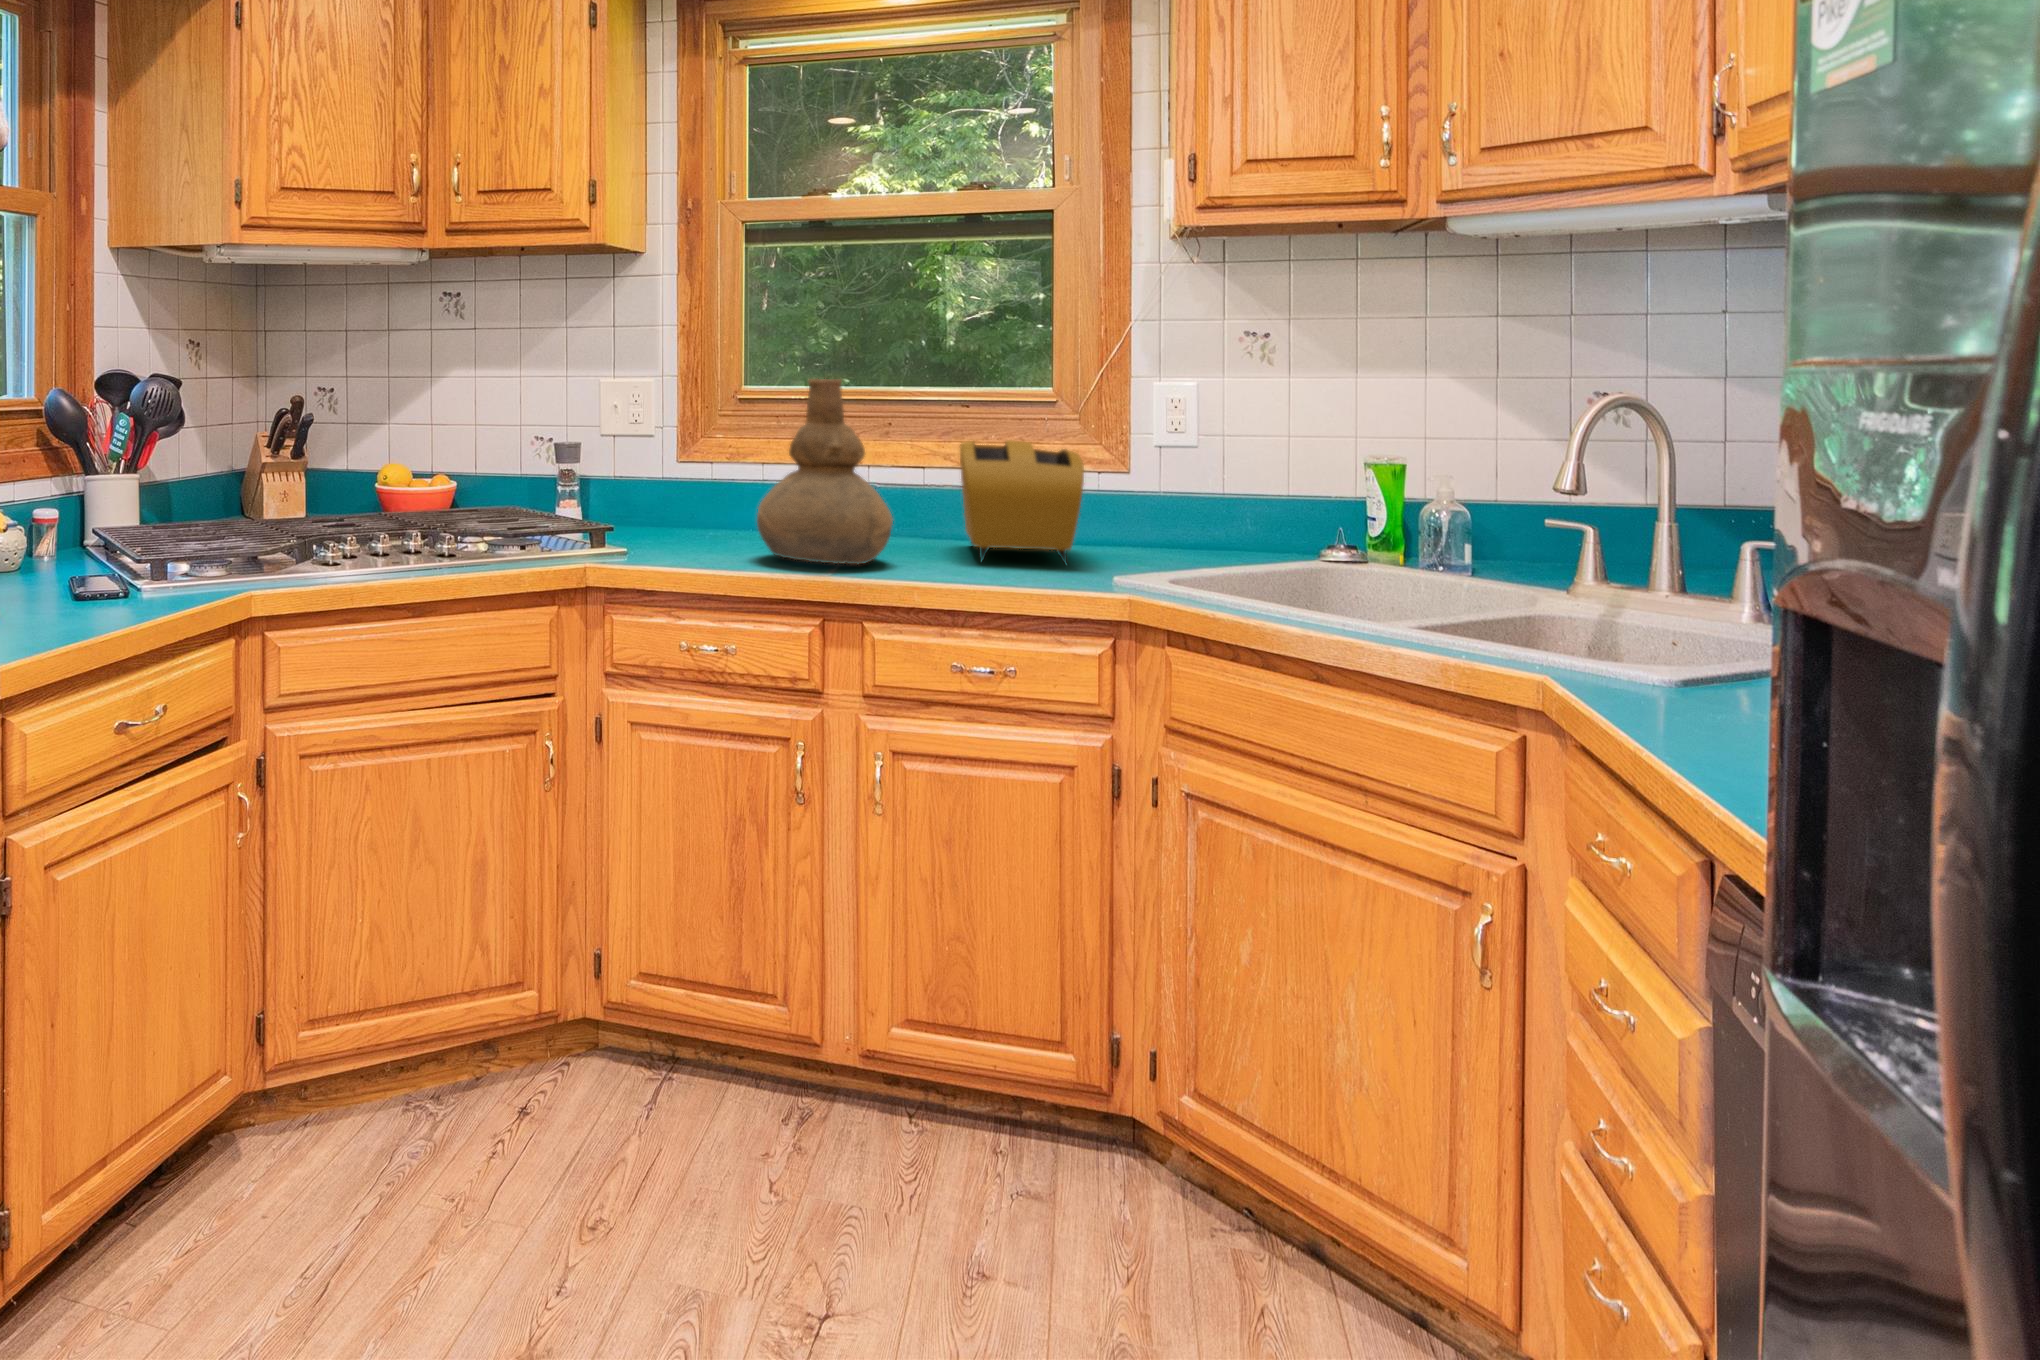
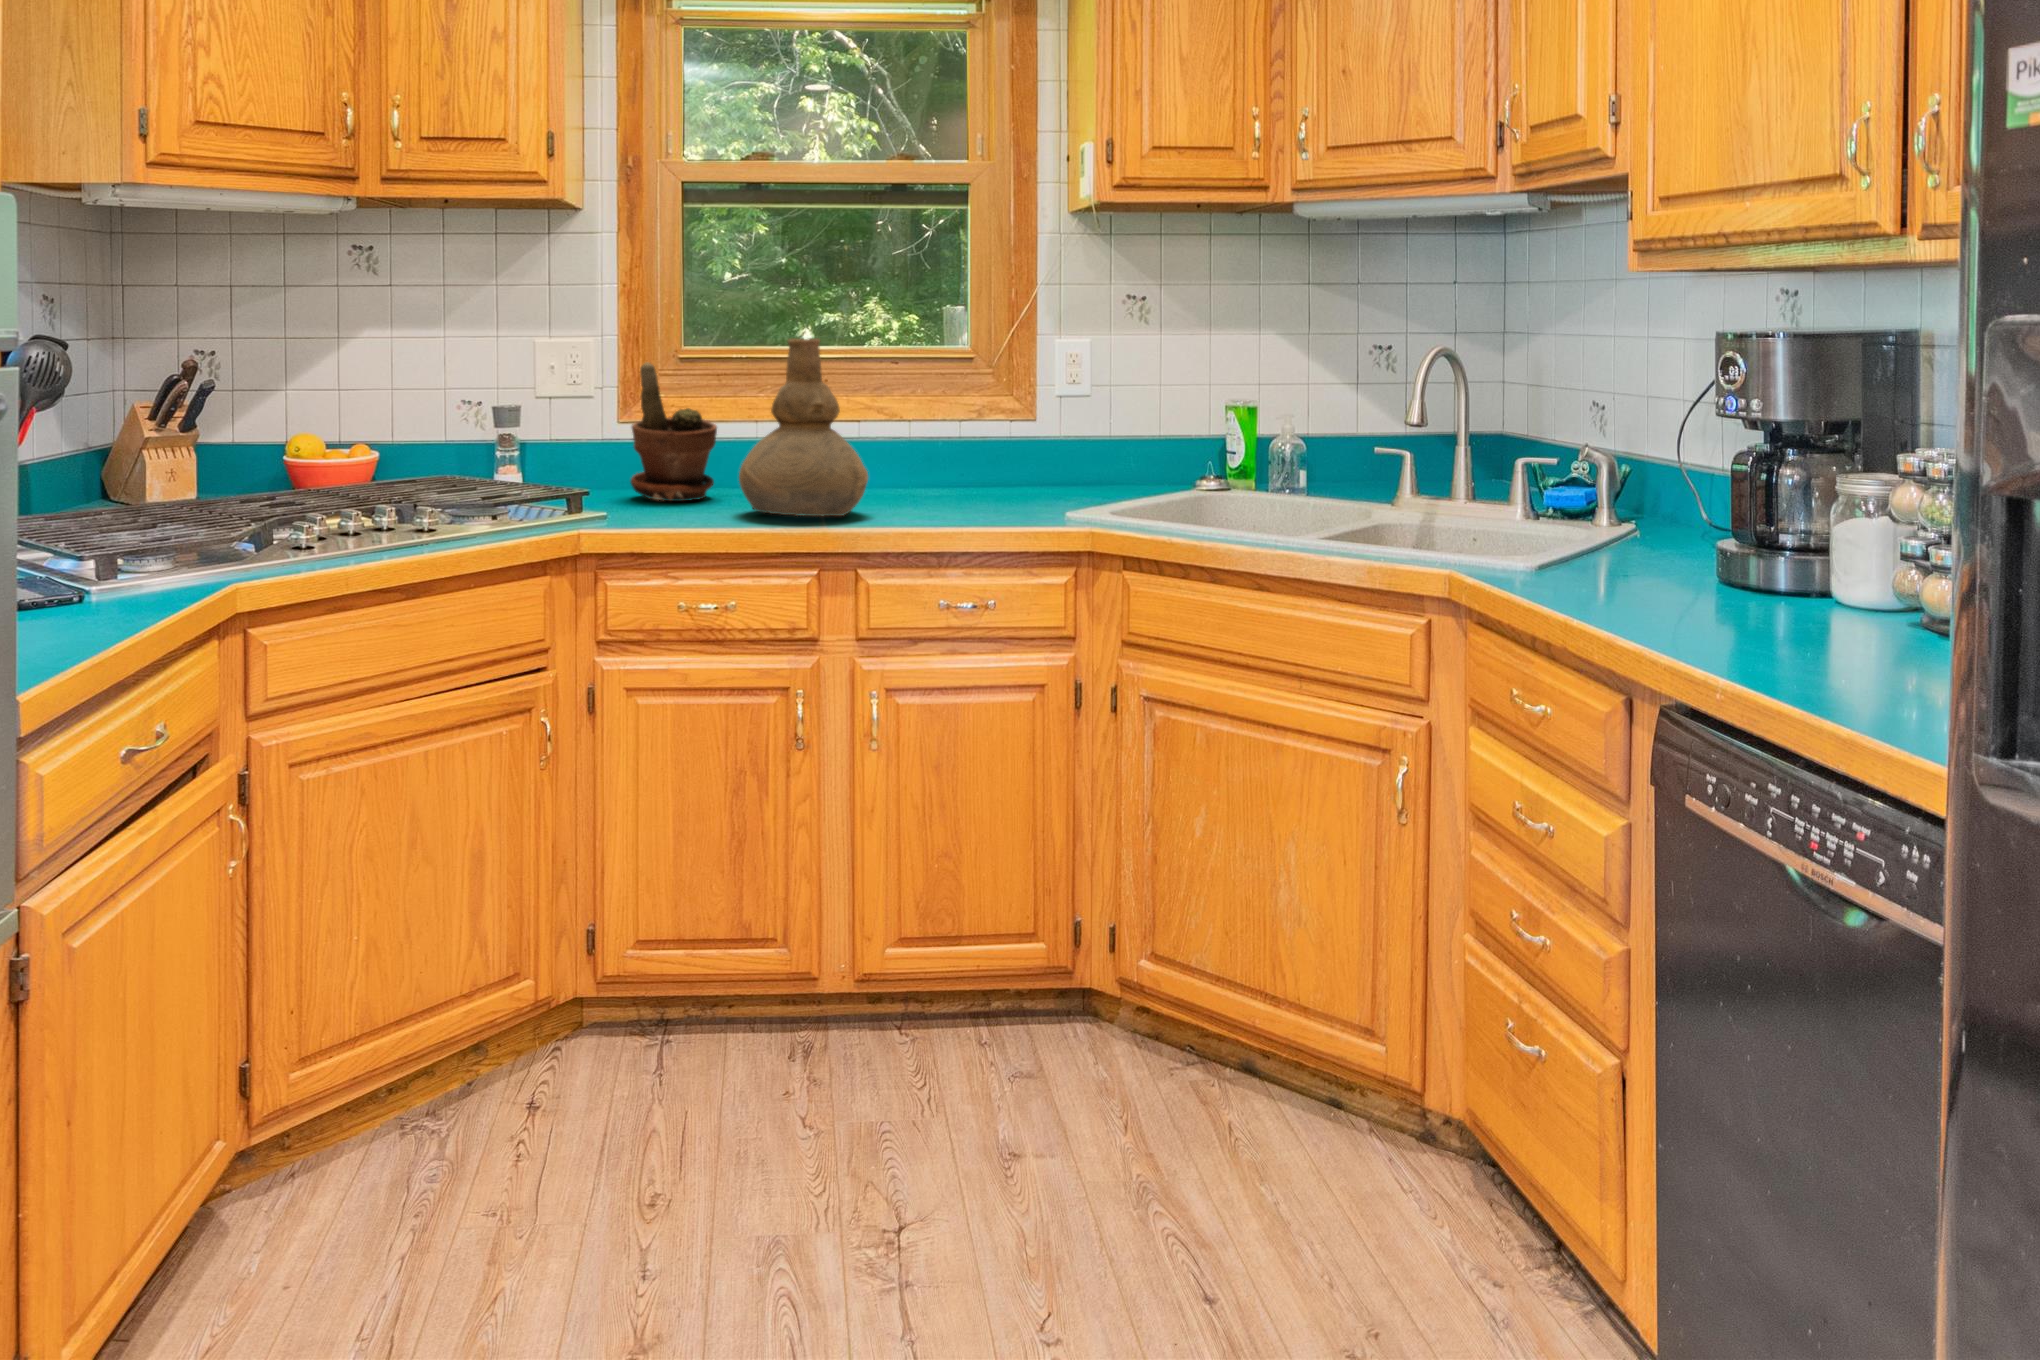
potted plant: none [673,400,759,540] -> present [631,362,717,501]
toaster: present [960,440,1084,564] -> none [901,394,1026,508]

